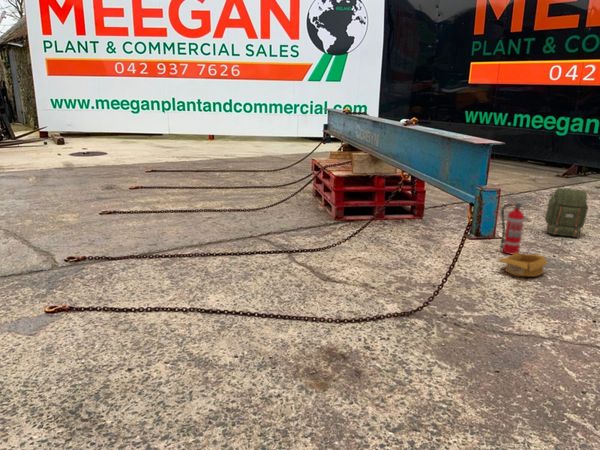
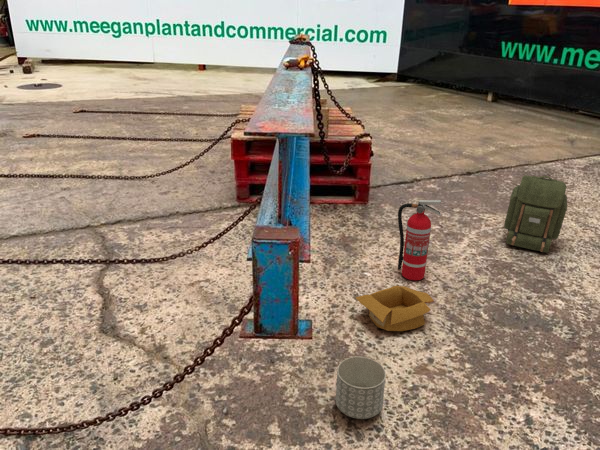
planter: none [531,279,566,311] -> present [336,356,386,419]

